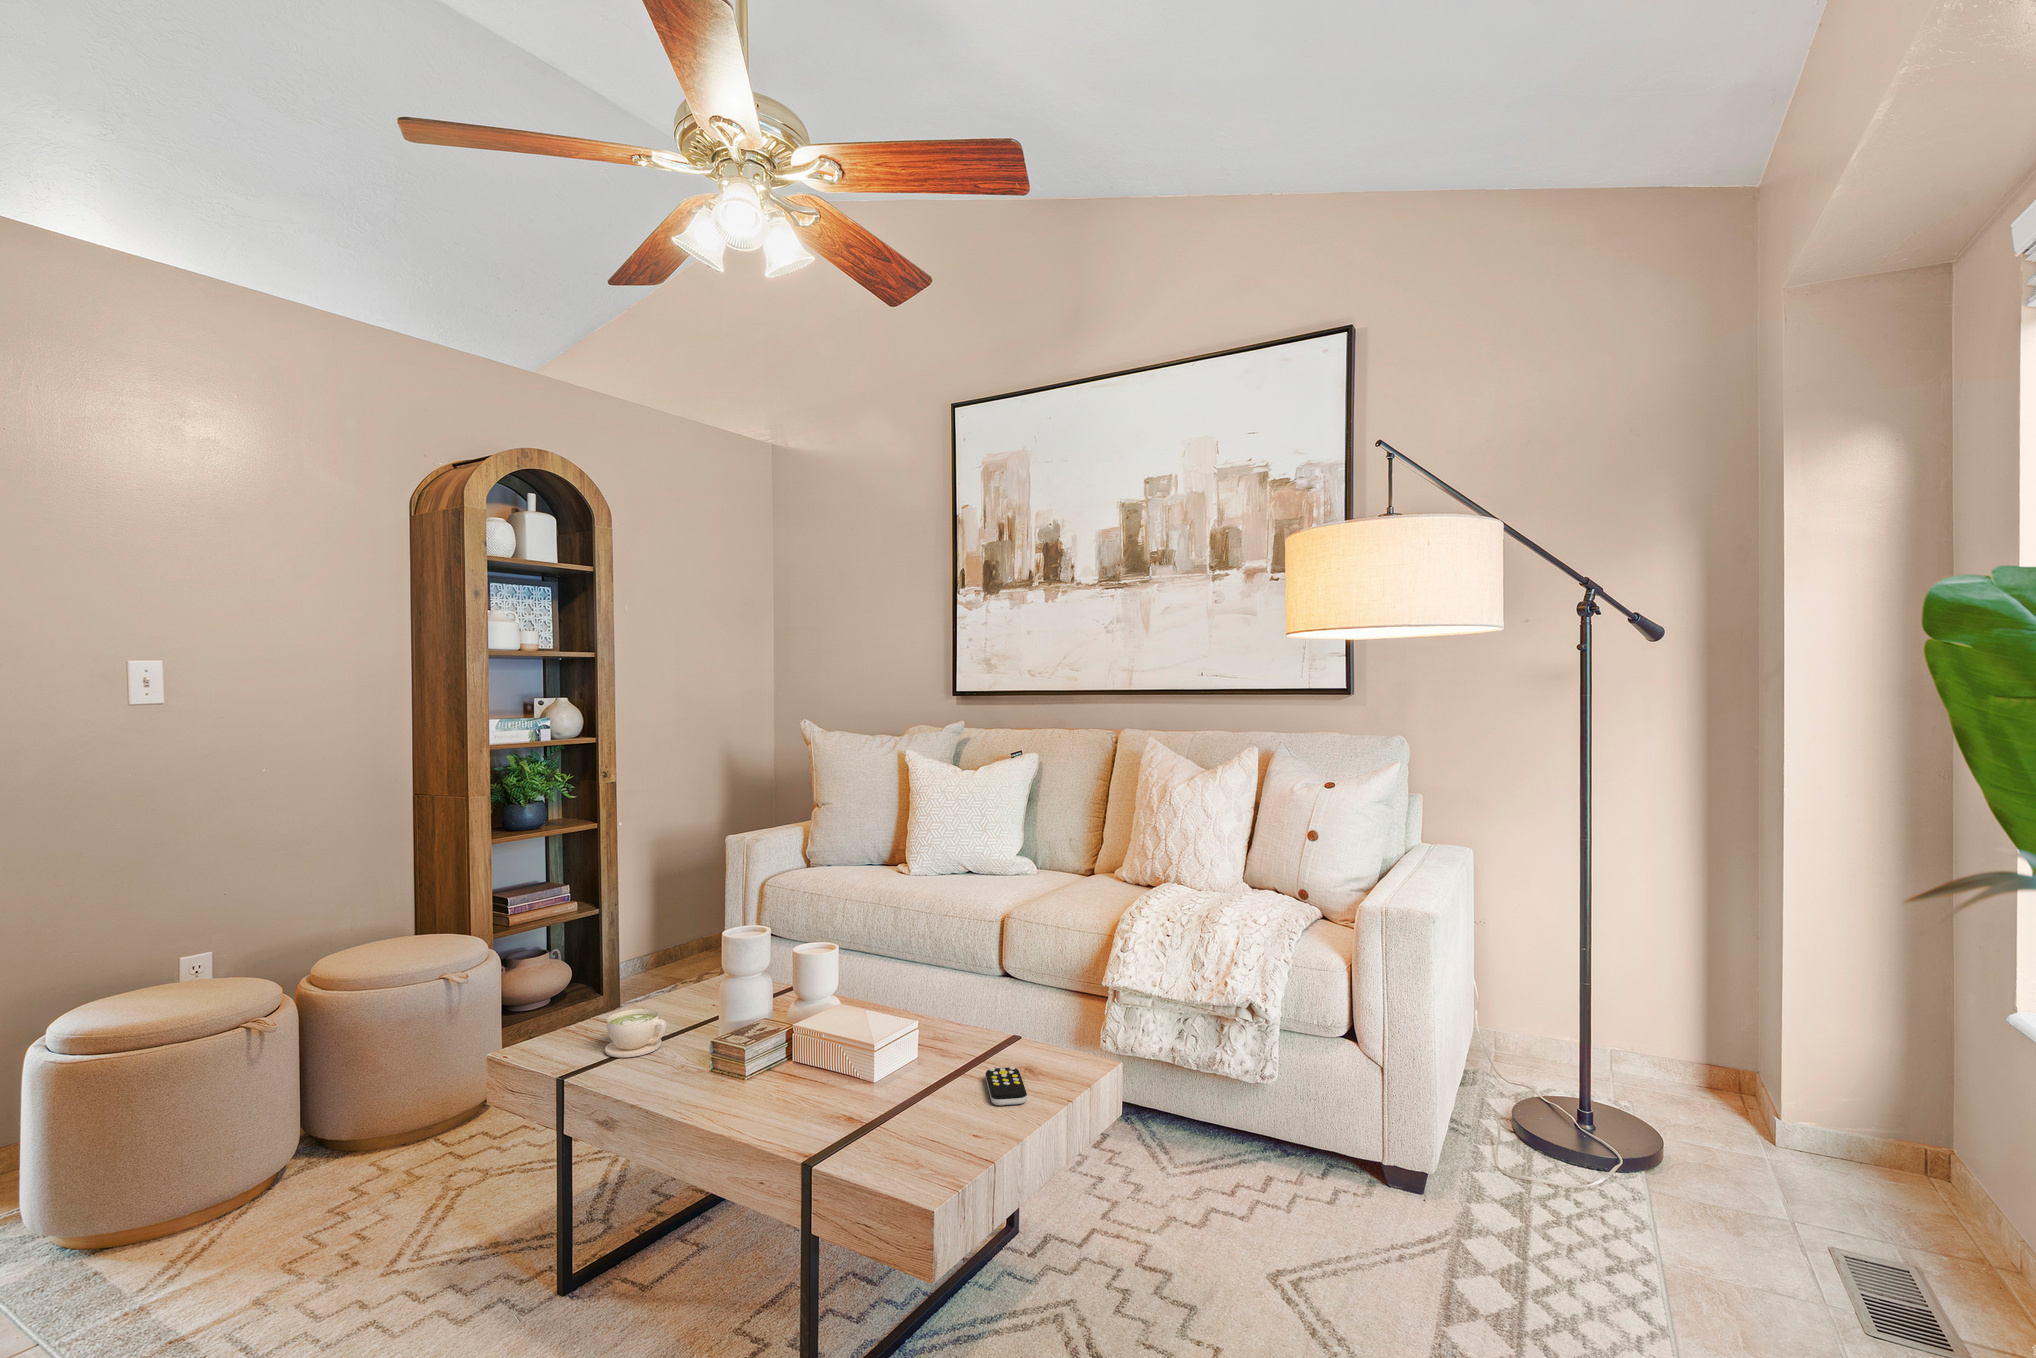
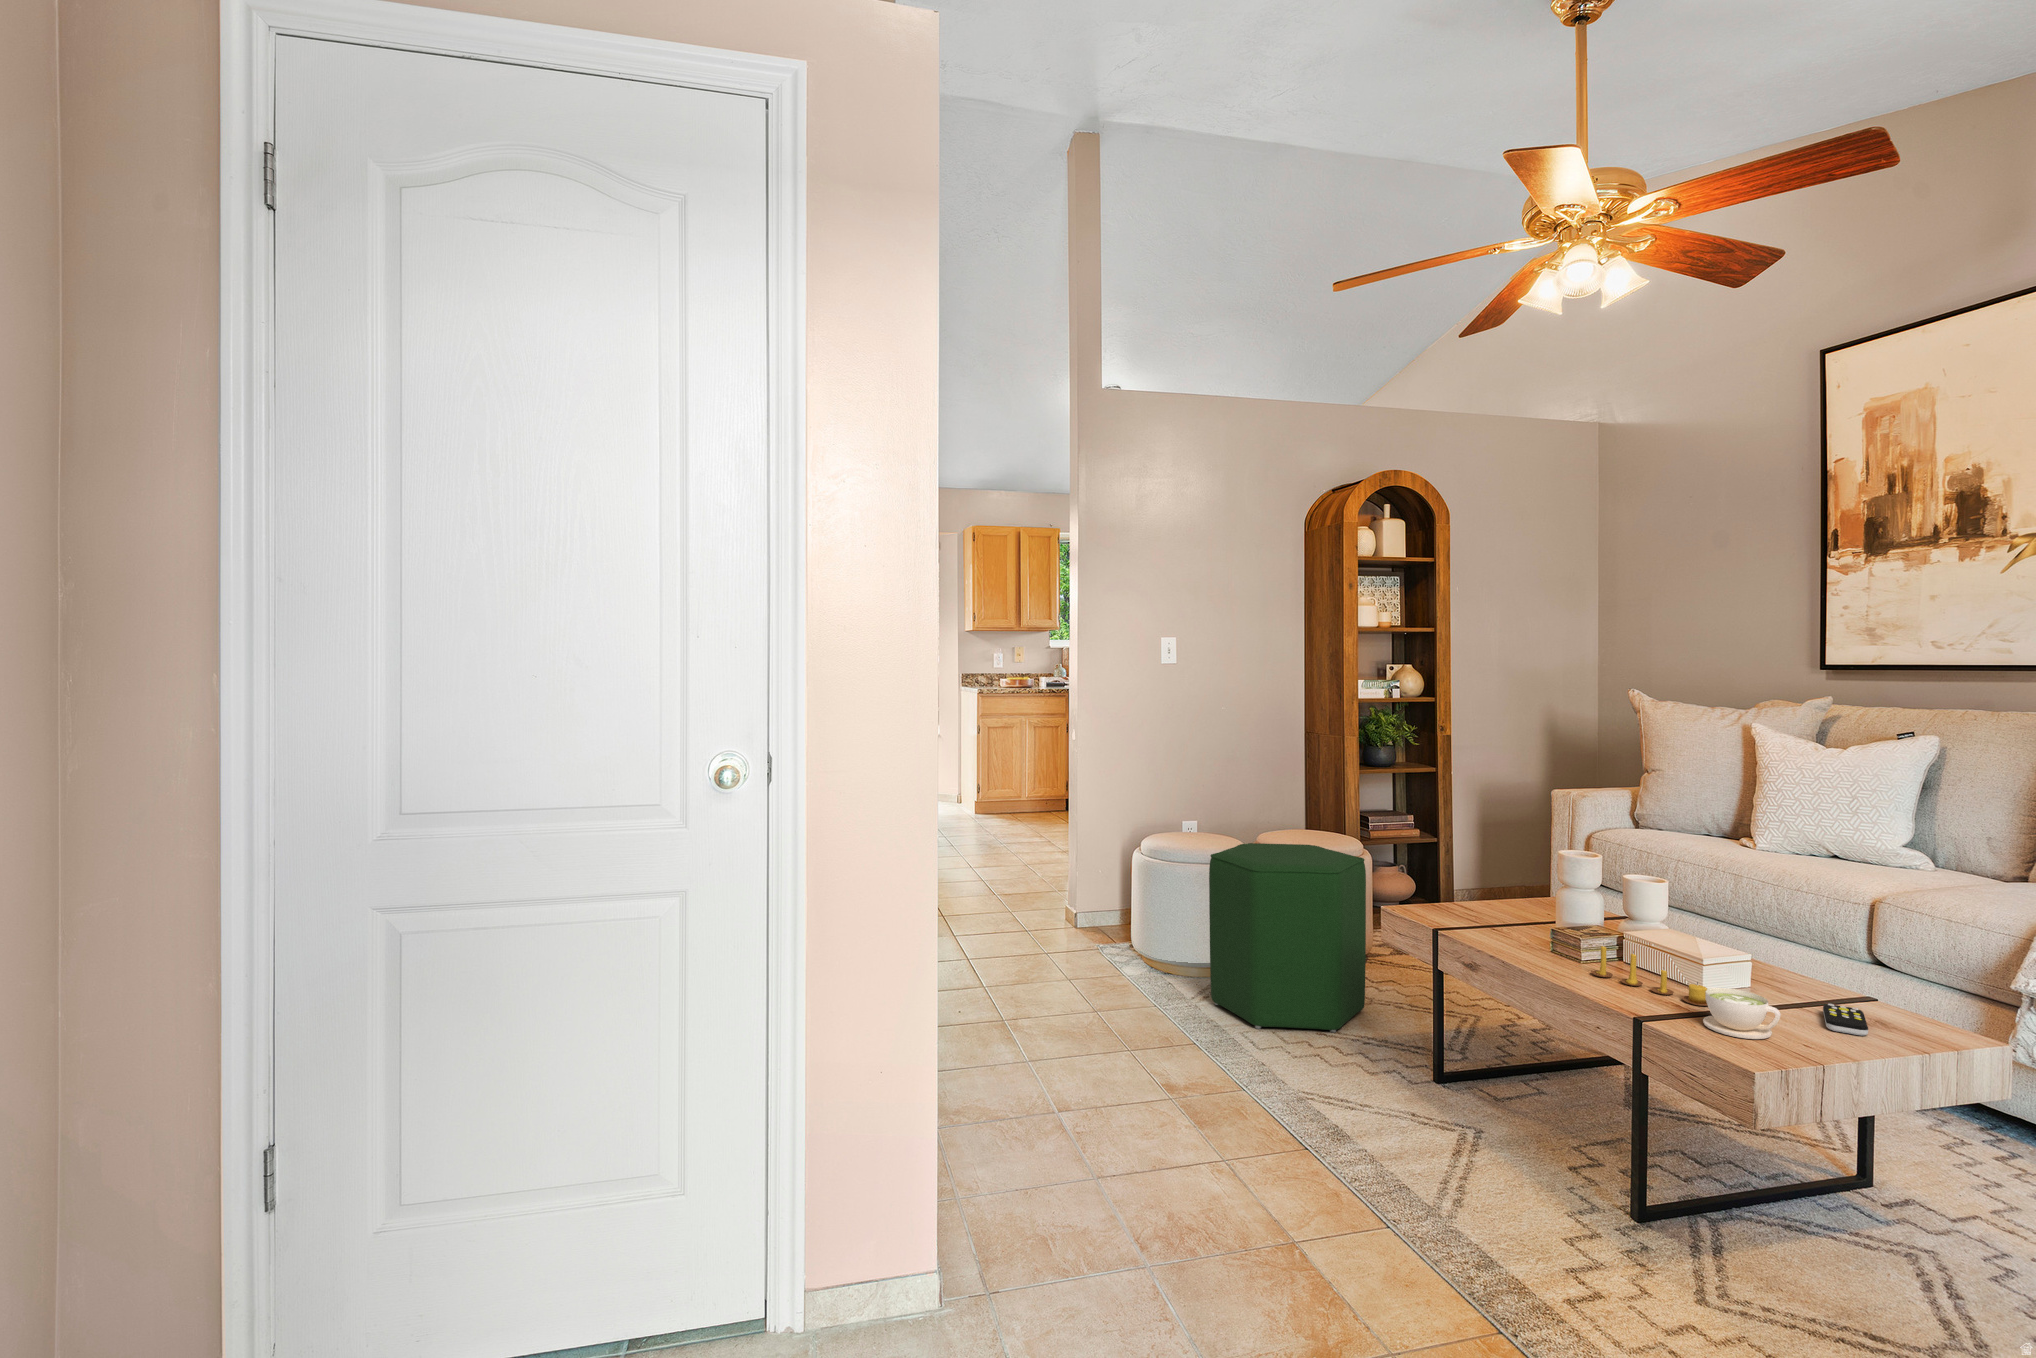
ottoman: none [192,962,475,1295] -> present [1209,843,1366,1033]
coffee cup: present [605,1009,667,1057] -> present [1703,988,1781,1039]
candle: none [756,1051,887,1111] -> present [1591,943,1708,1006]

